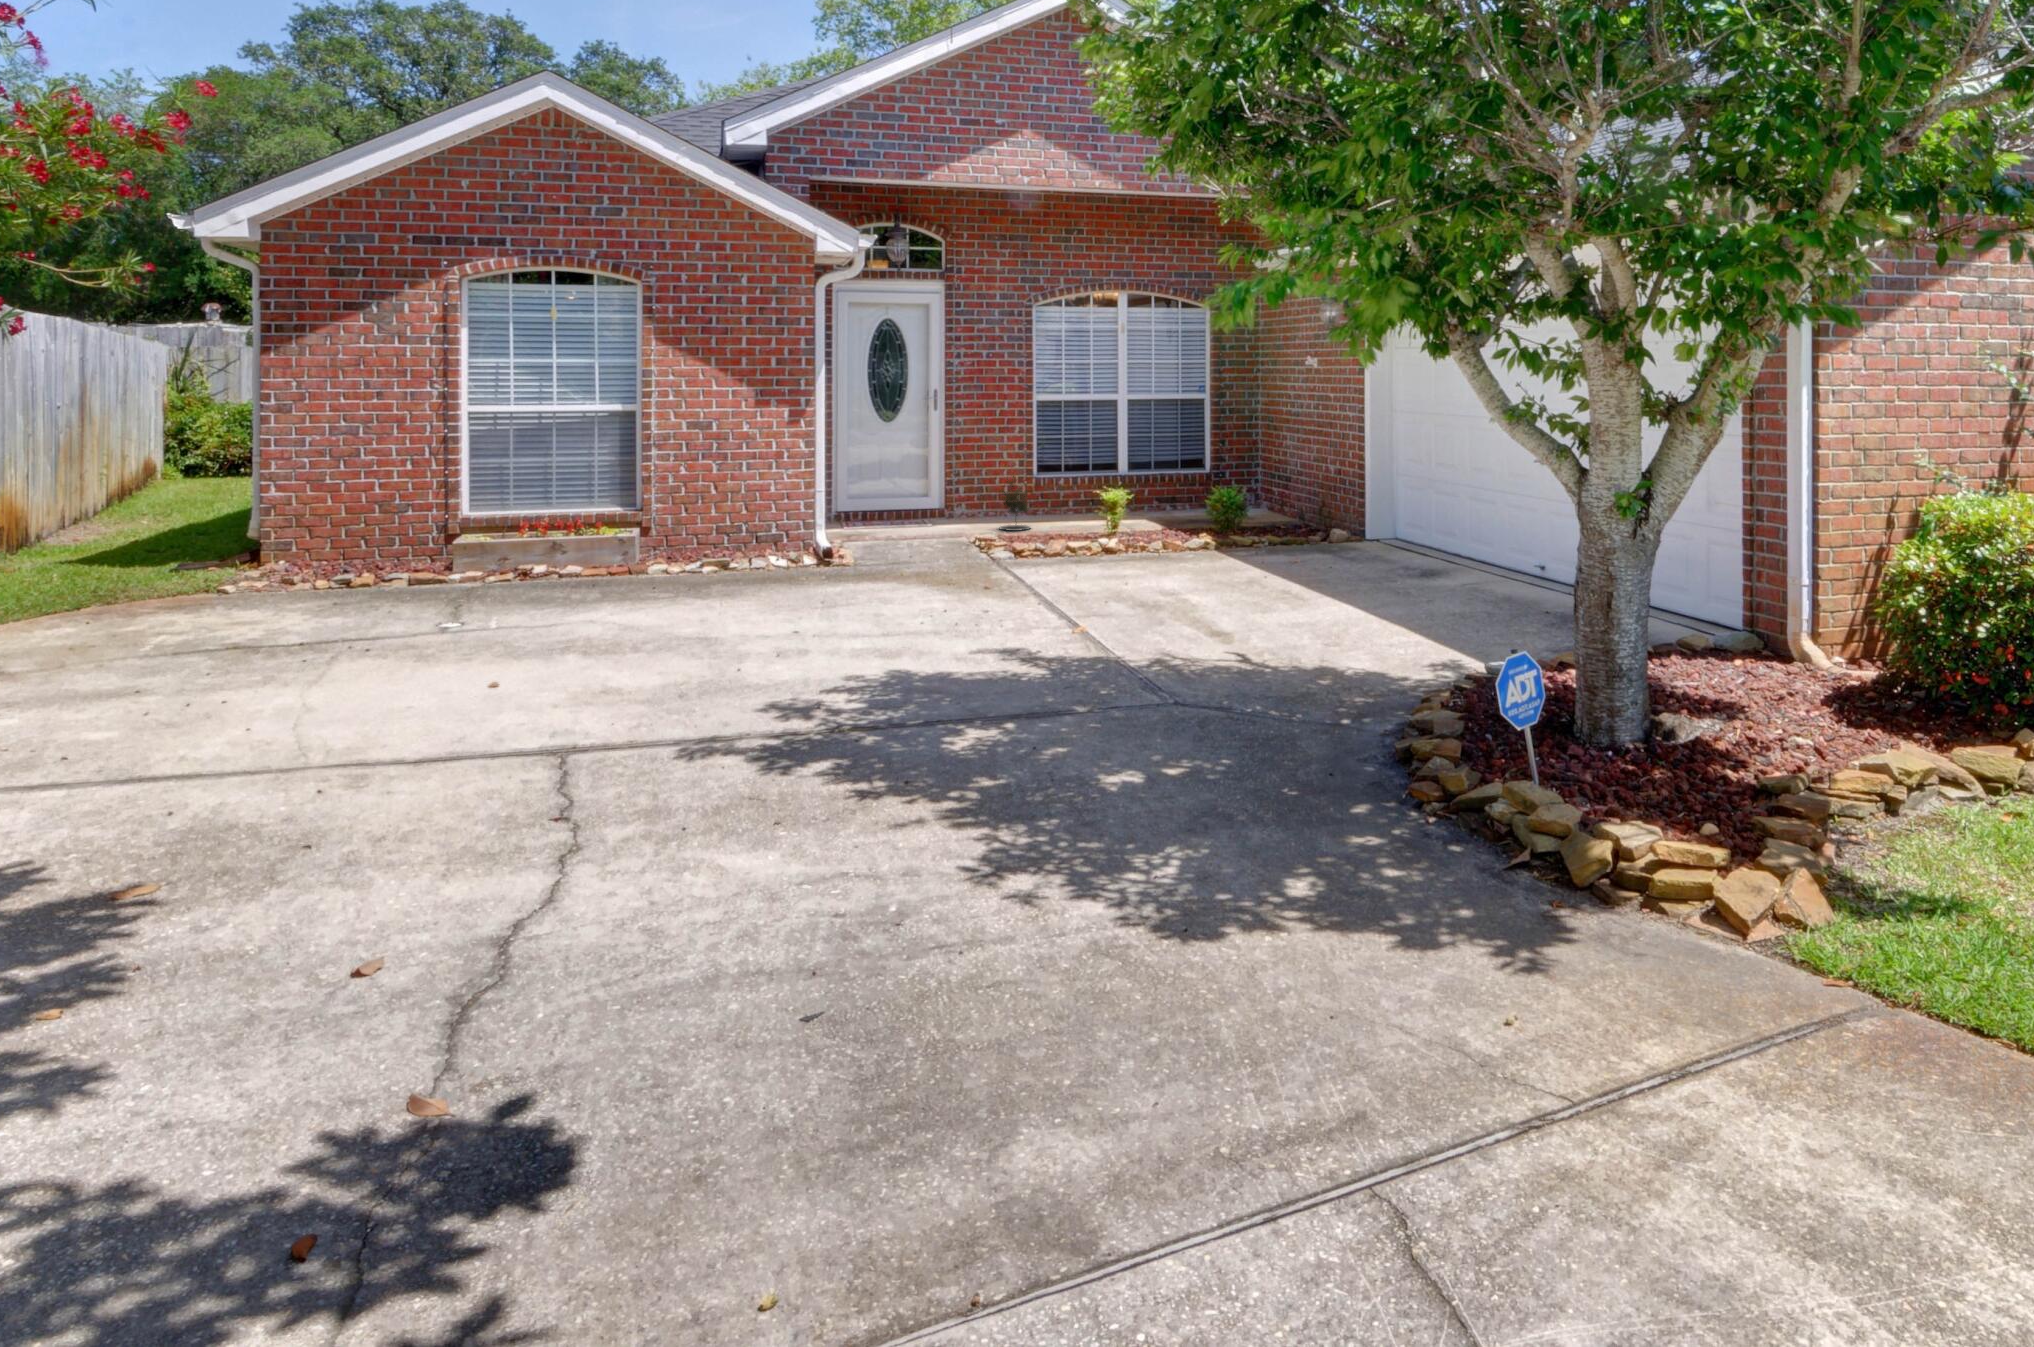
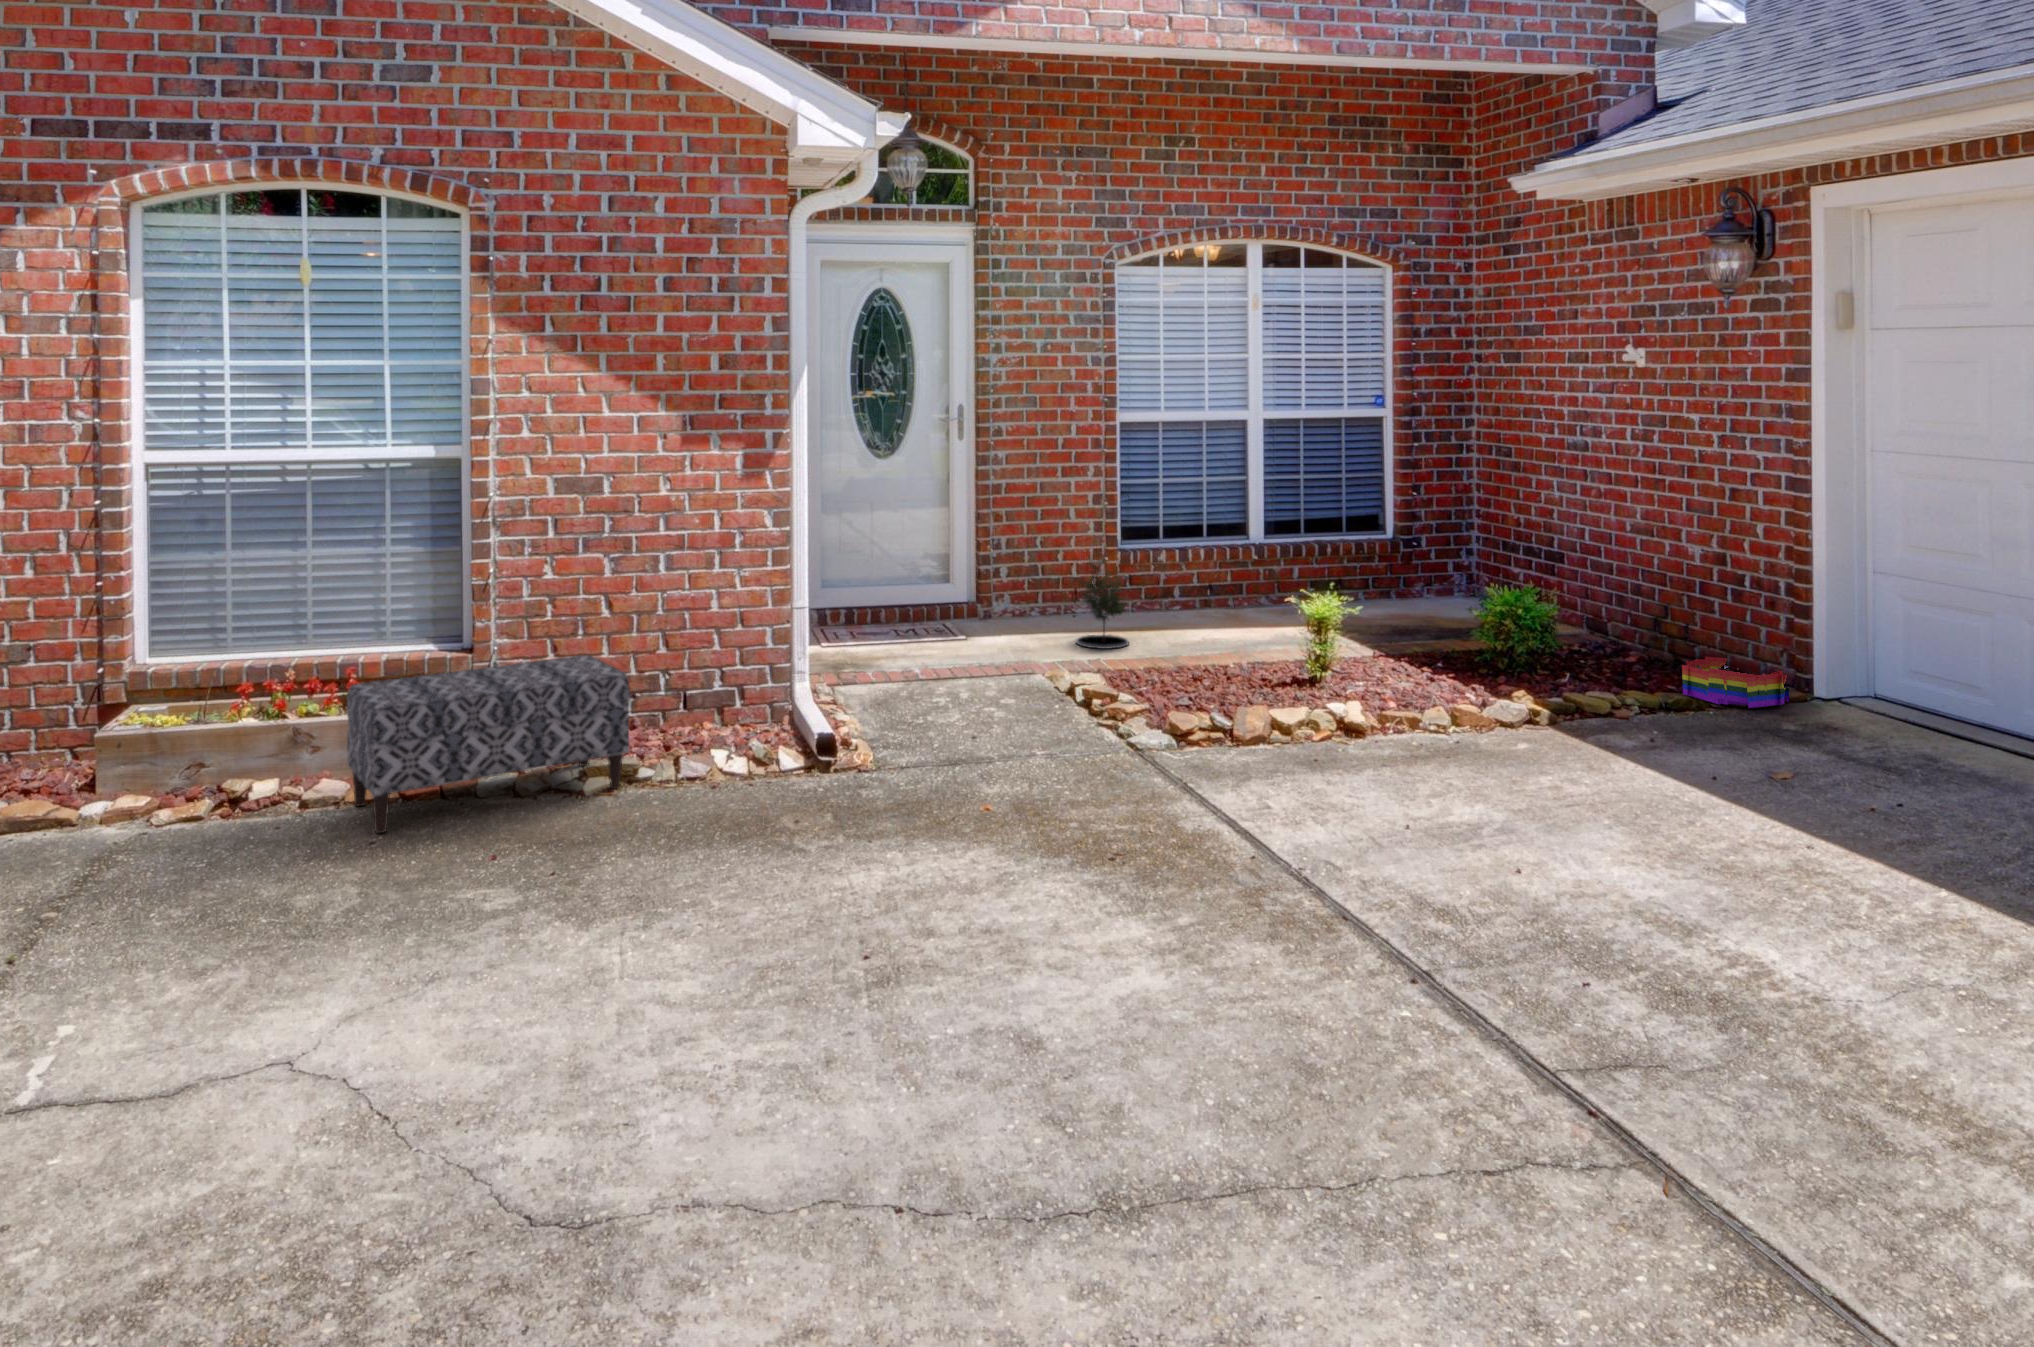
bench: none [581,512,725,584] -> present [347,655,630,833]
storage bin: none [1312,525,1361,546] -> present [1682,657,1789,708]

